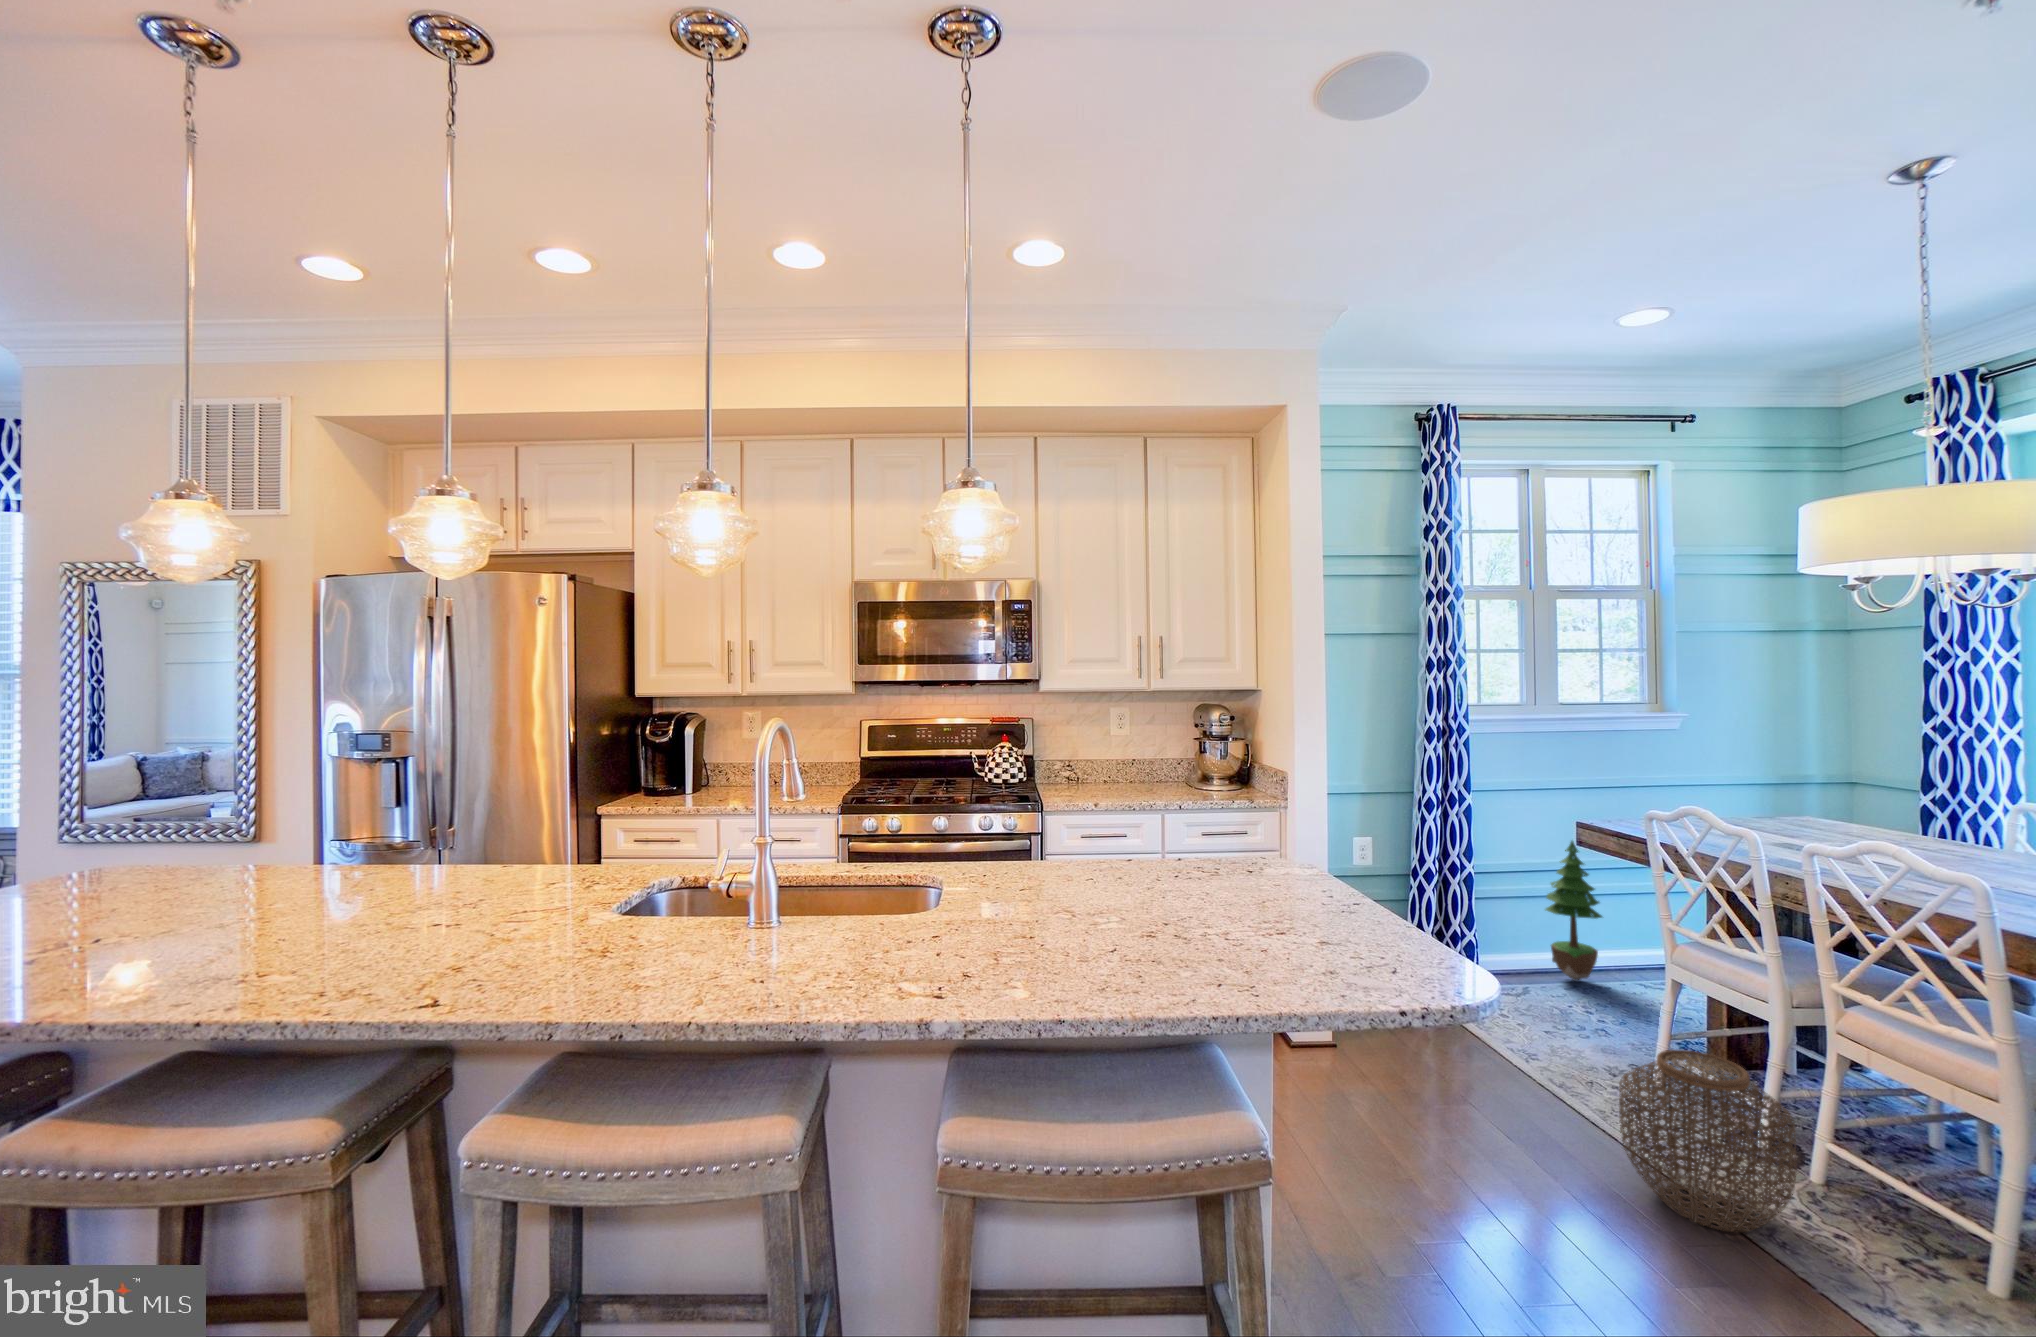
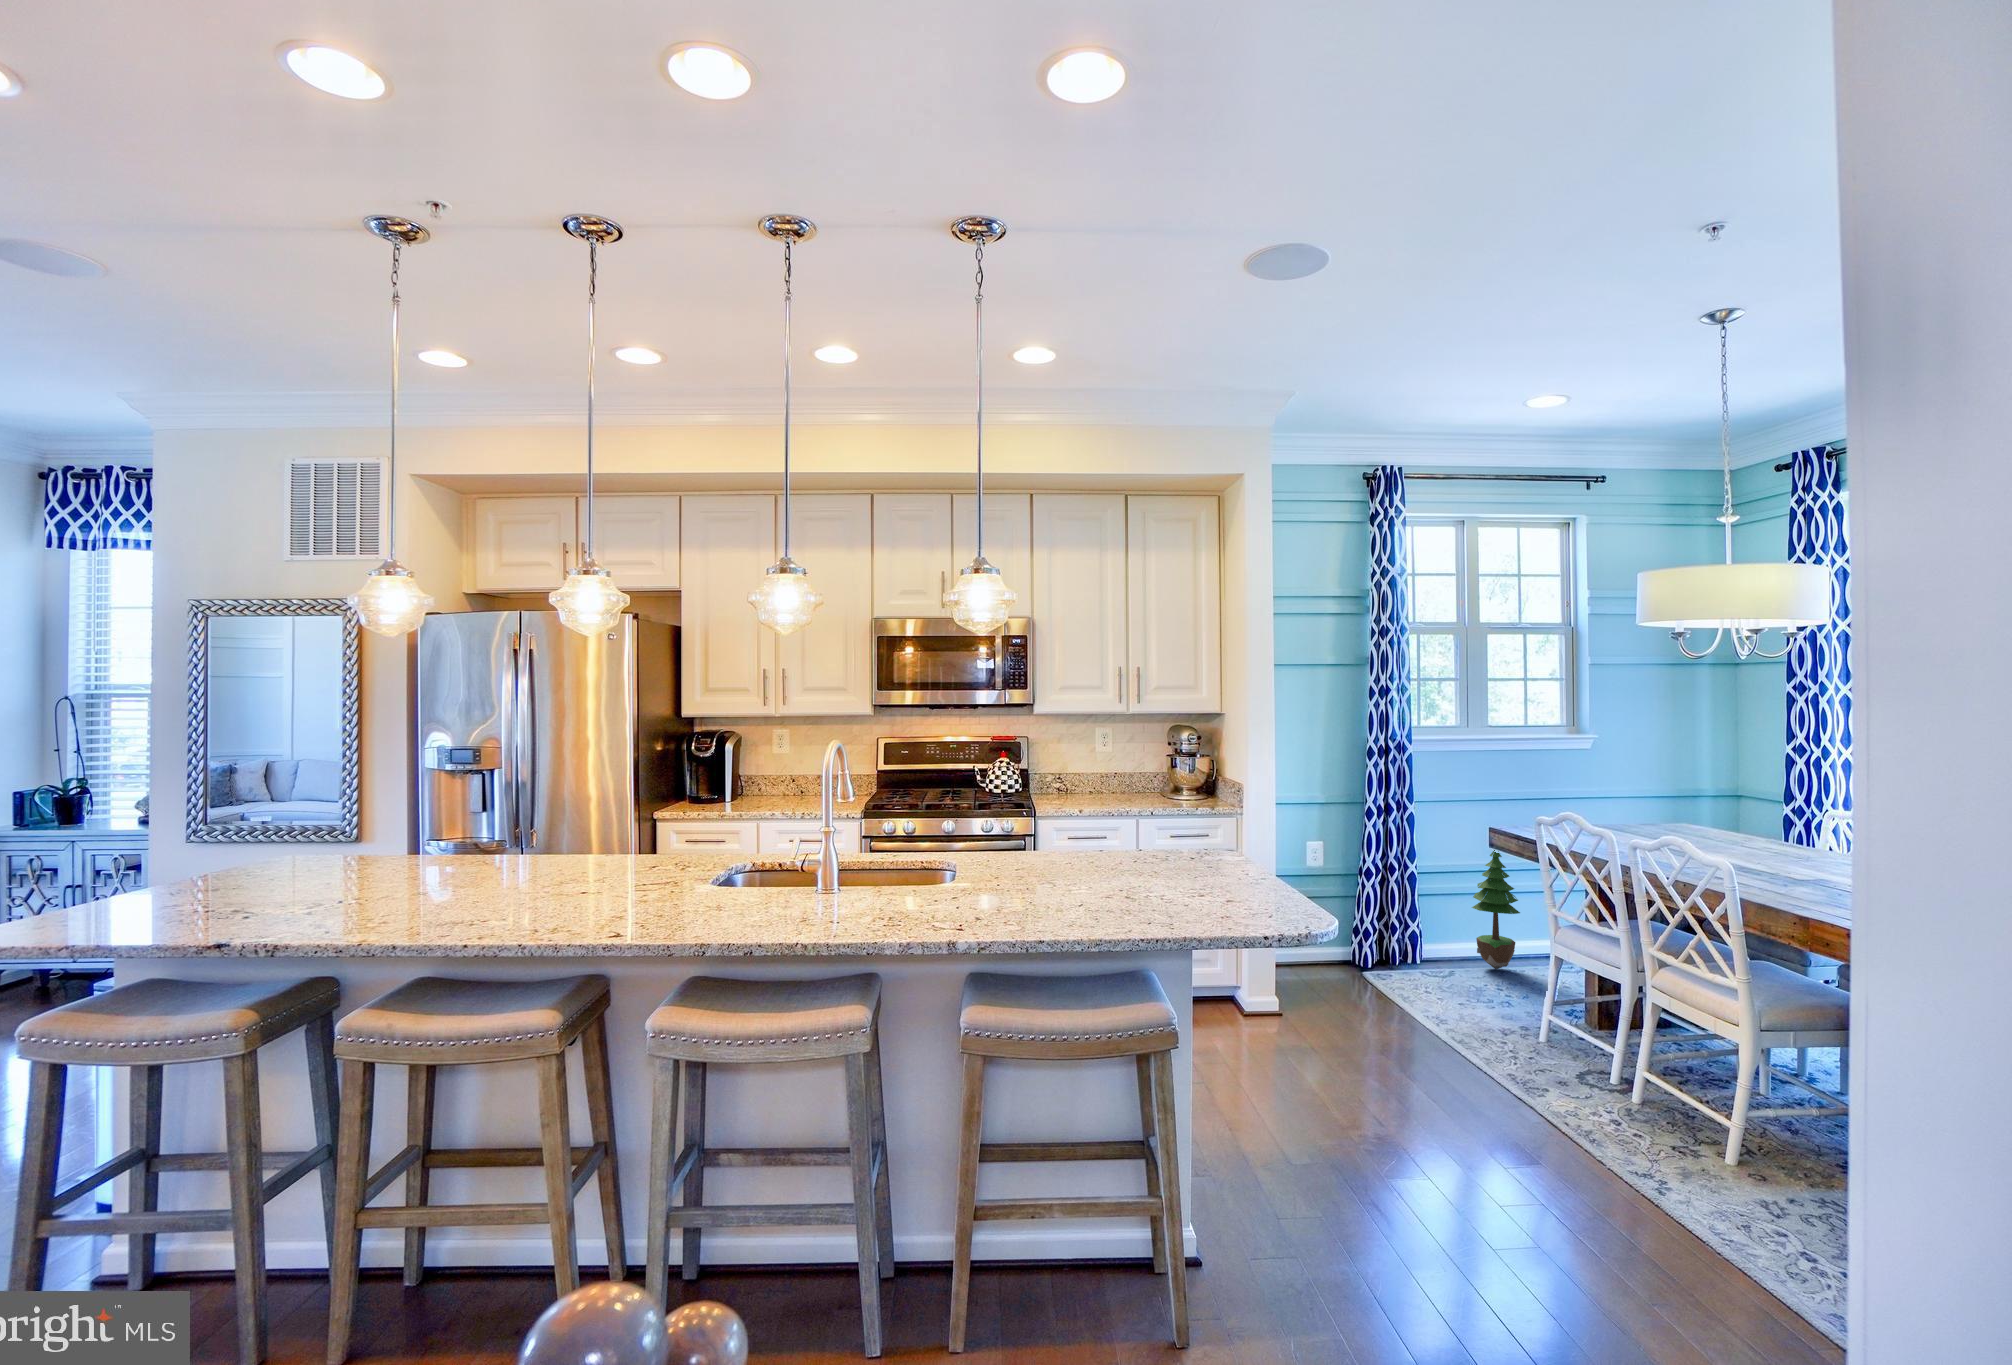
woven basket: present [1619,1050,1797,1232] -> none [1490,999,1609,1128]

